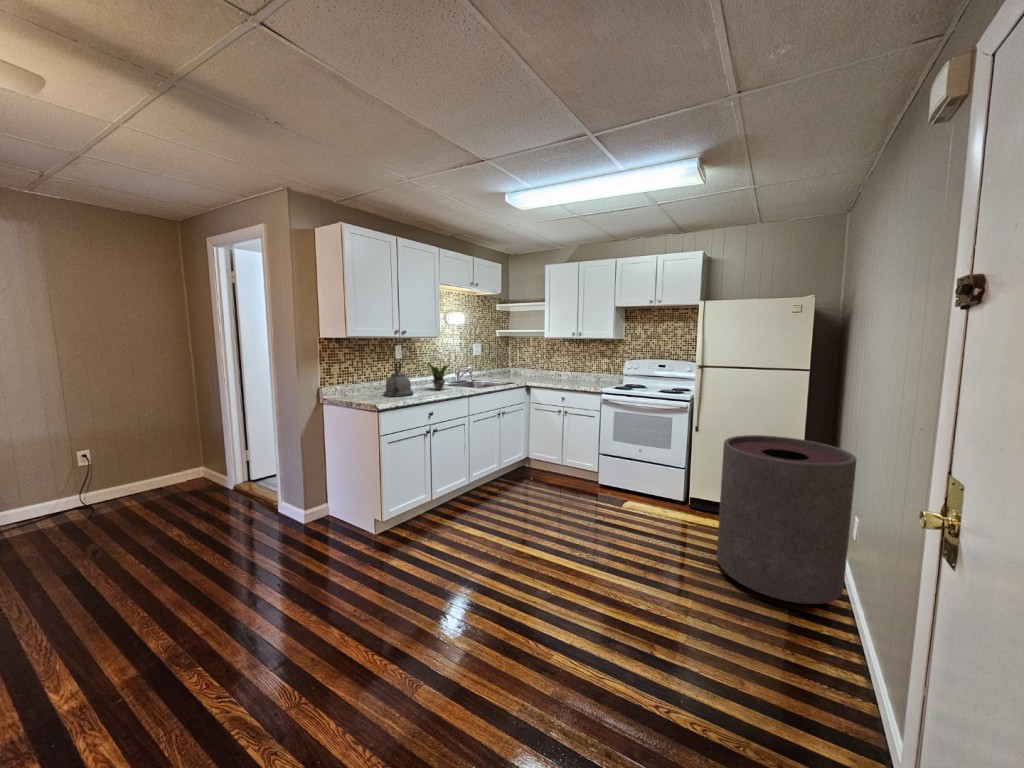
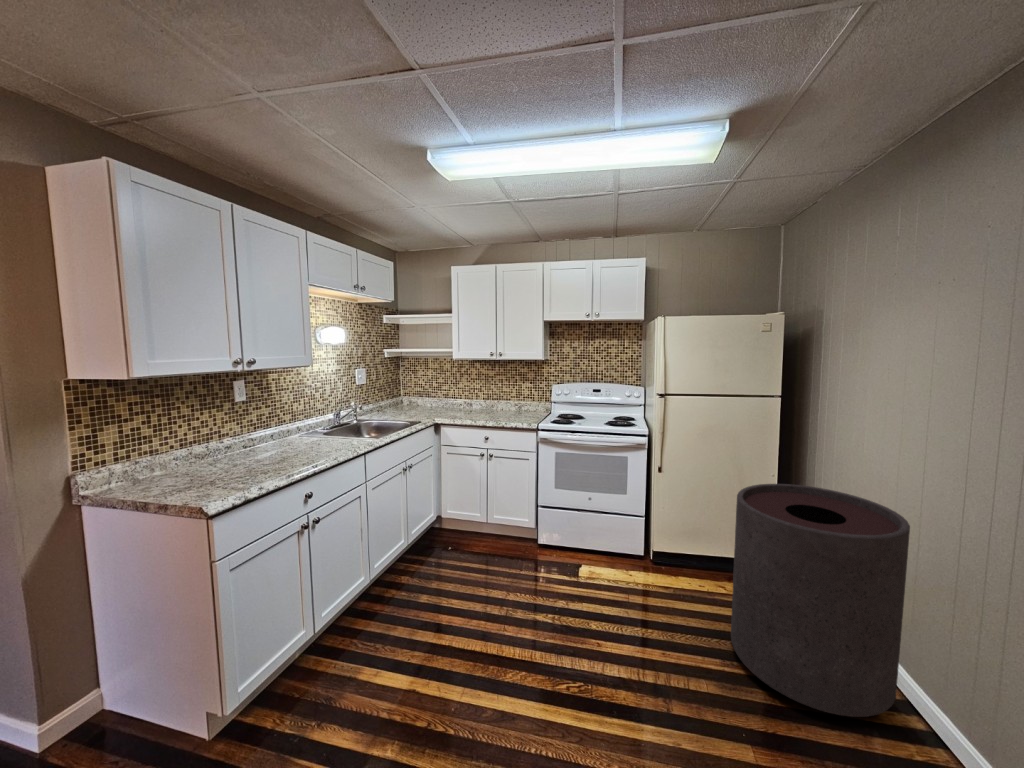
kettle: present [384,362,413,397] -> none [216,412,273,475]
potted plant: present [427,363,449,390] -> none [290,406,341,448]

